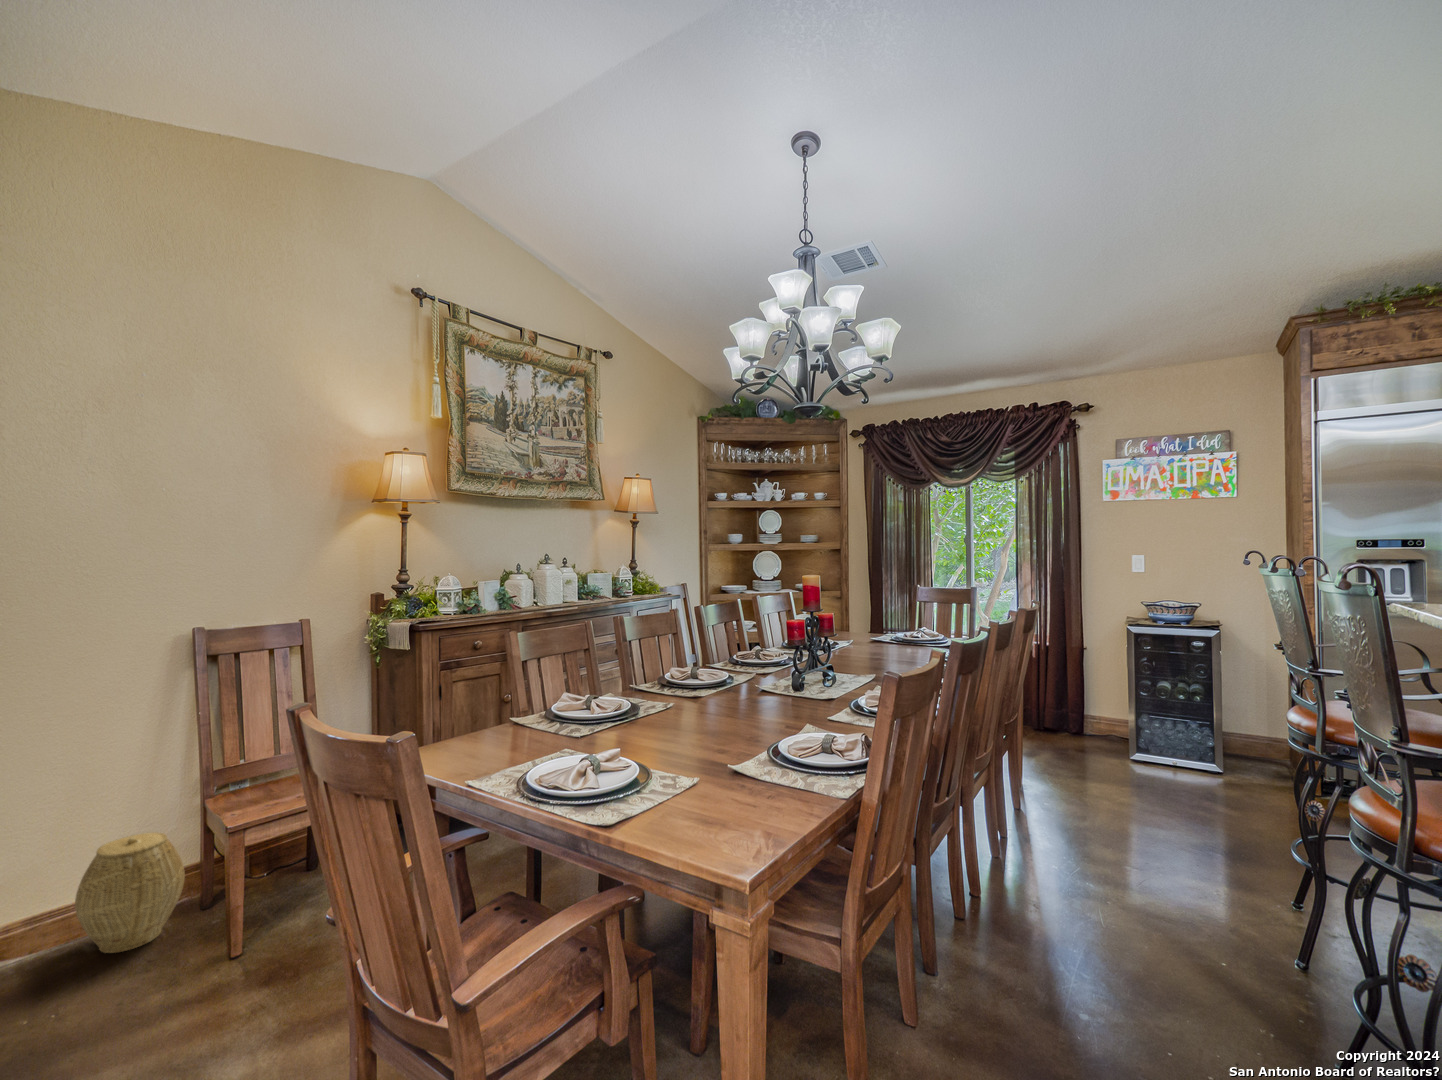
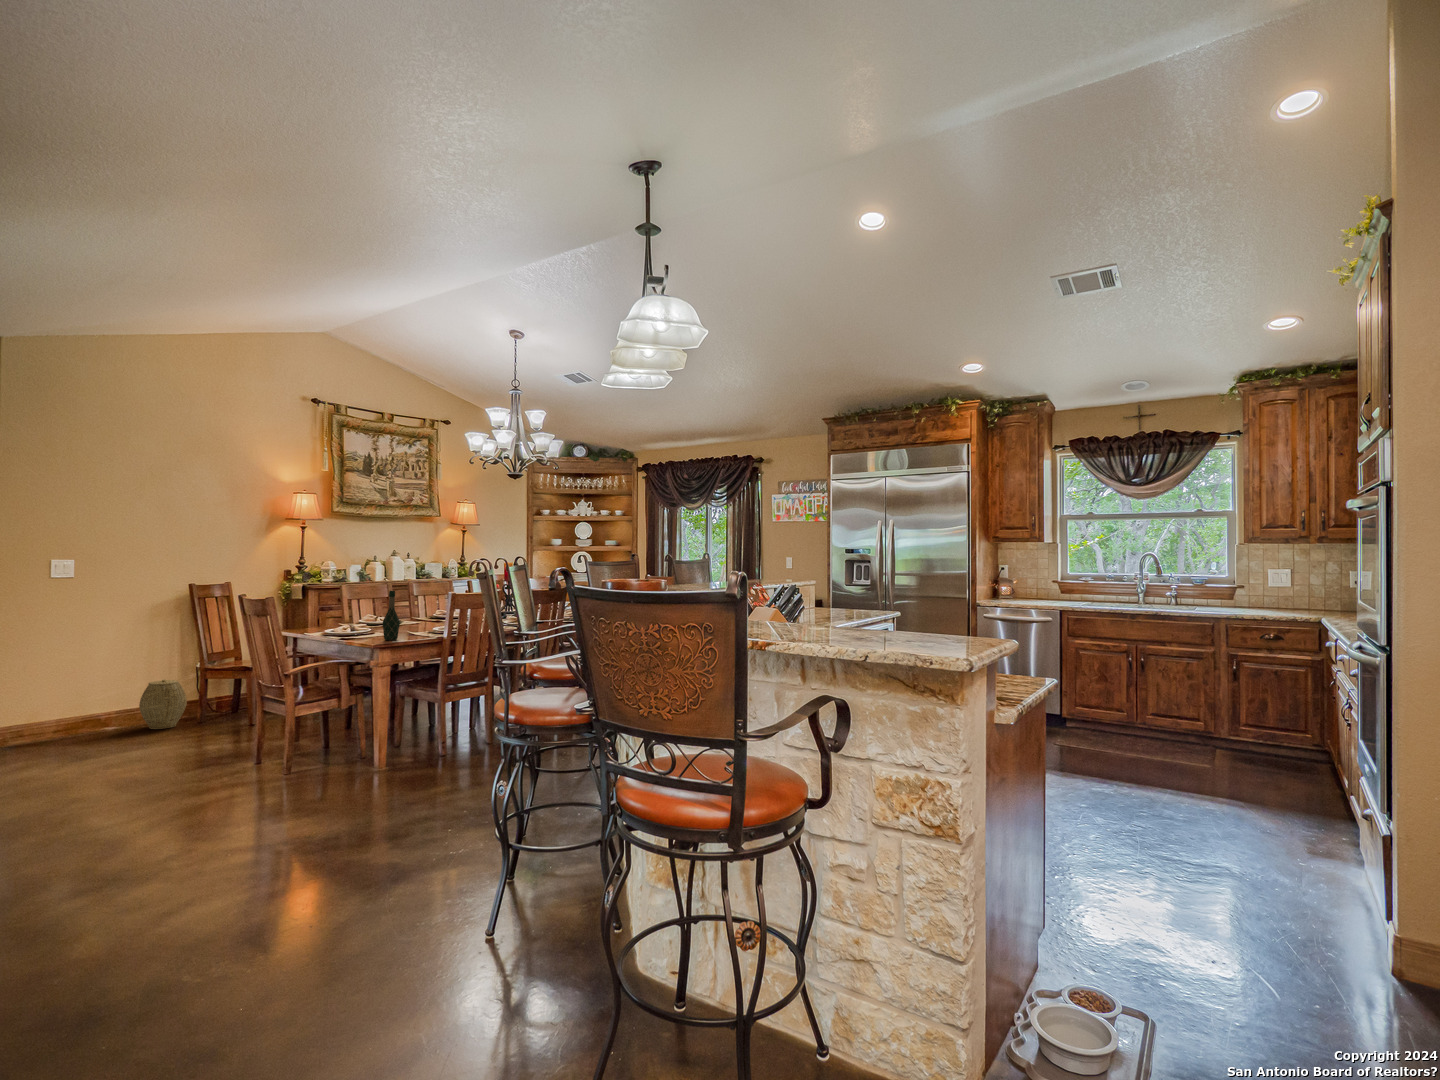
wine bottle: none [735,676,782,831] -> present [383,591,400,640]

